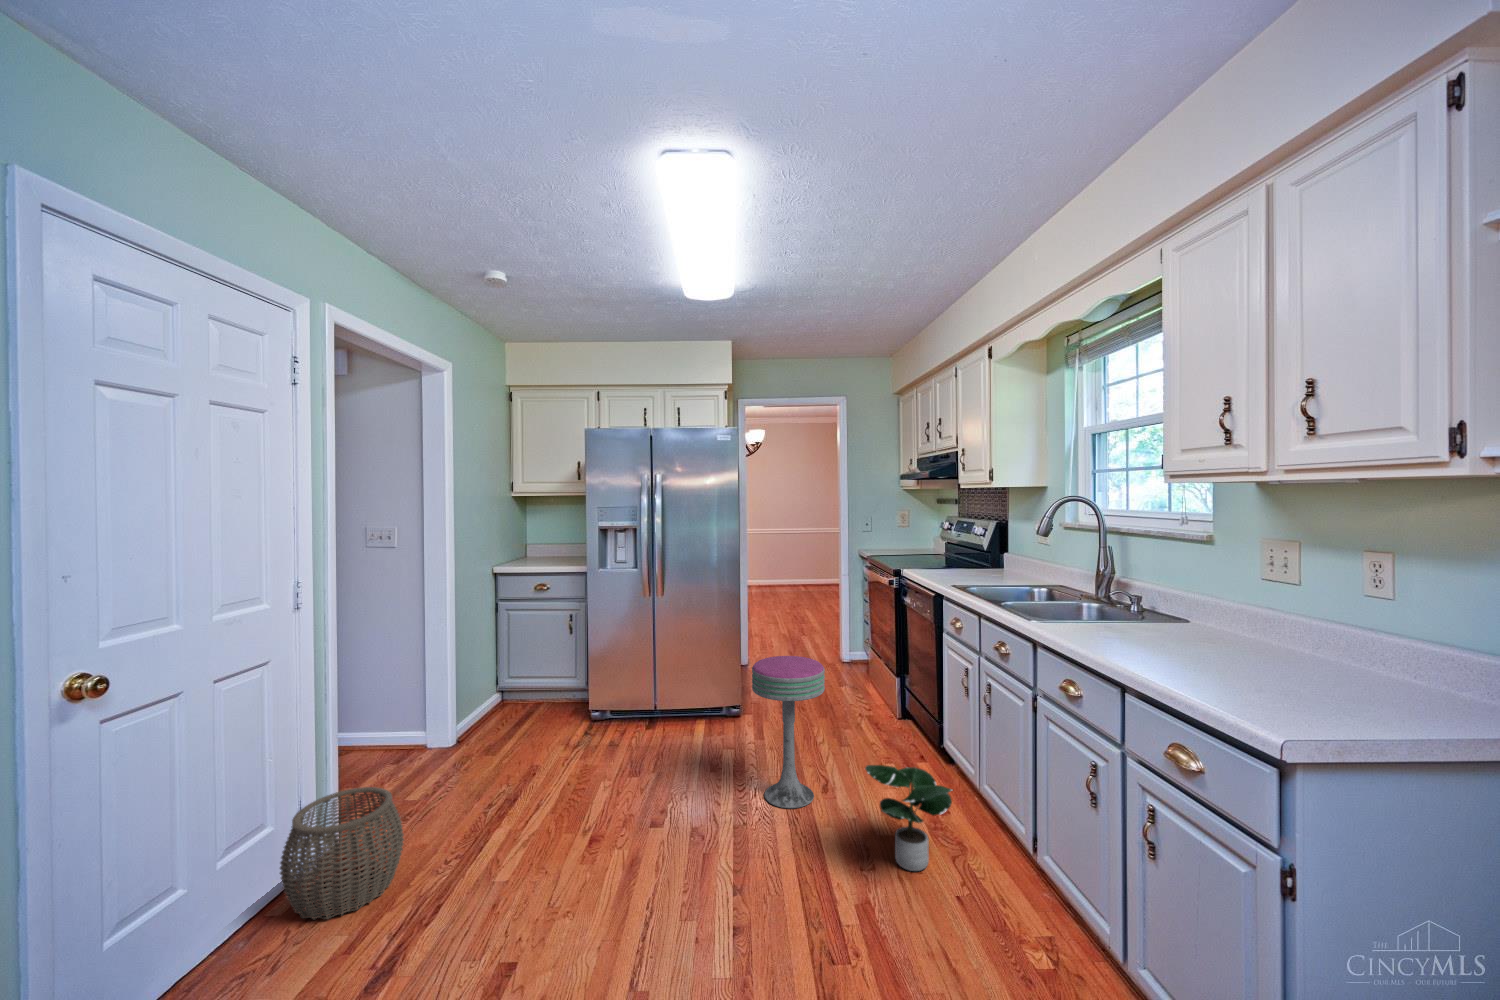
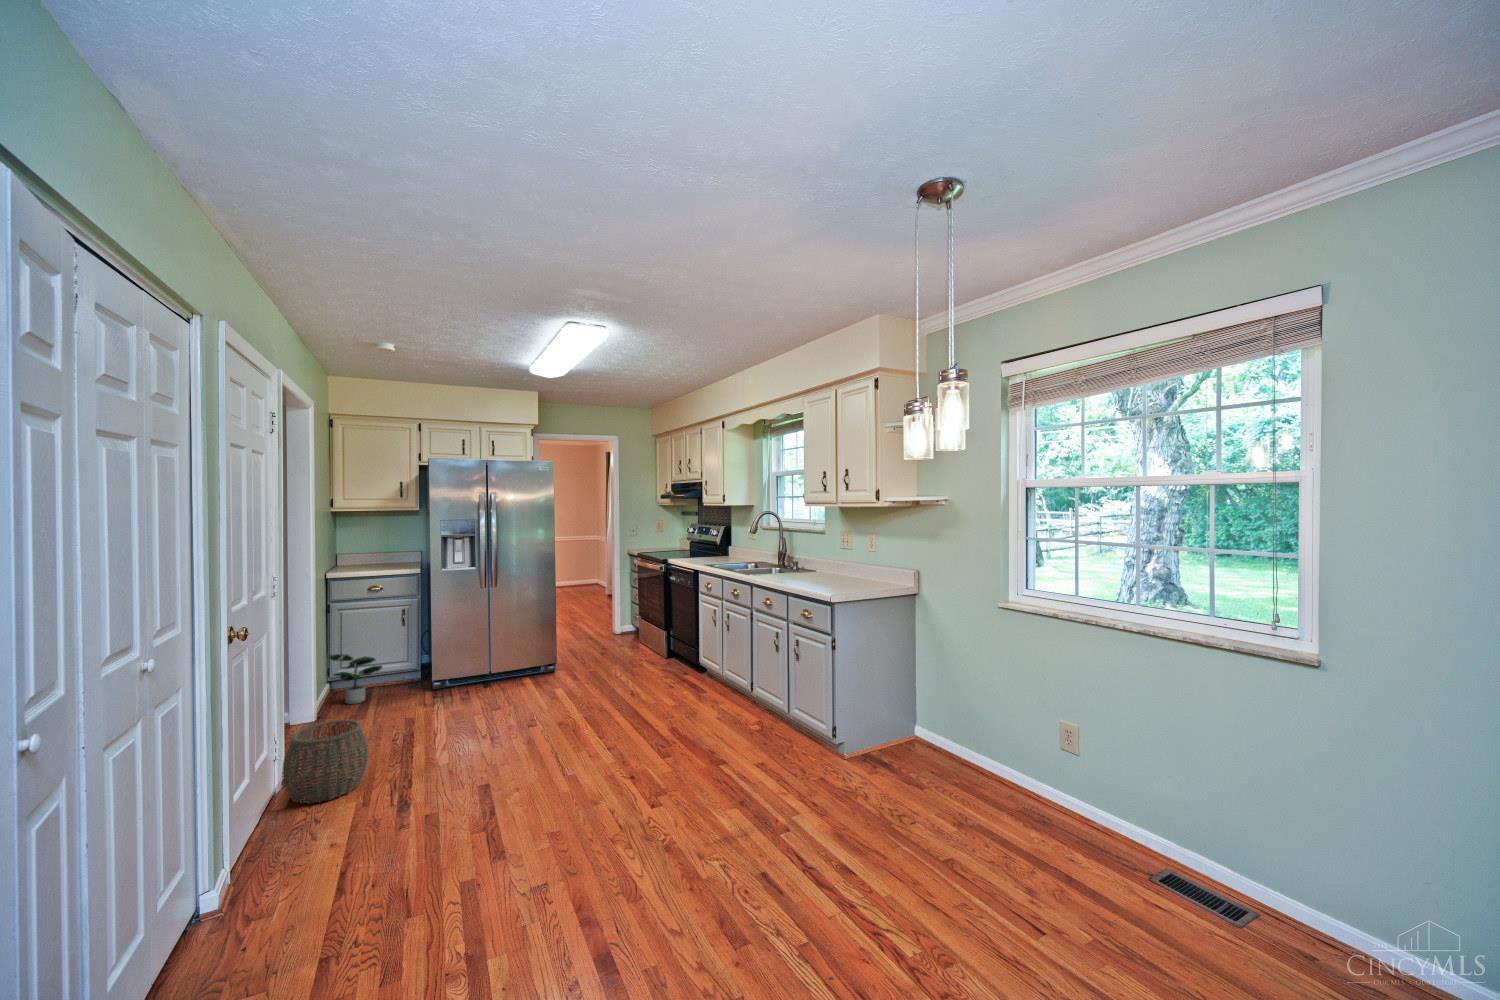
bar stool: present [752,656,825,808] -> none [588,614,634,706]
potted plant: present [865,765,952,871] -> present [327,654,382,704]

